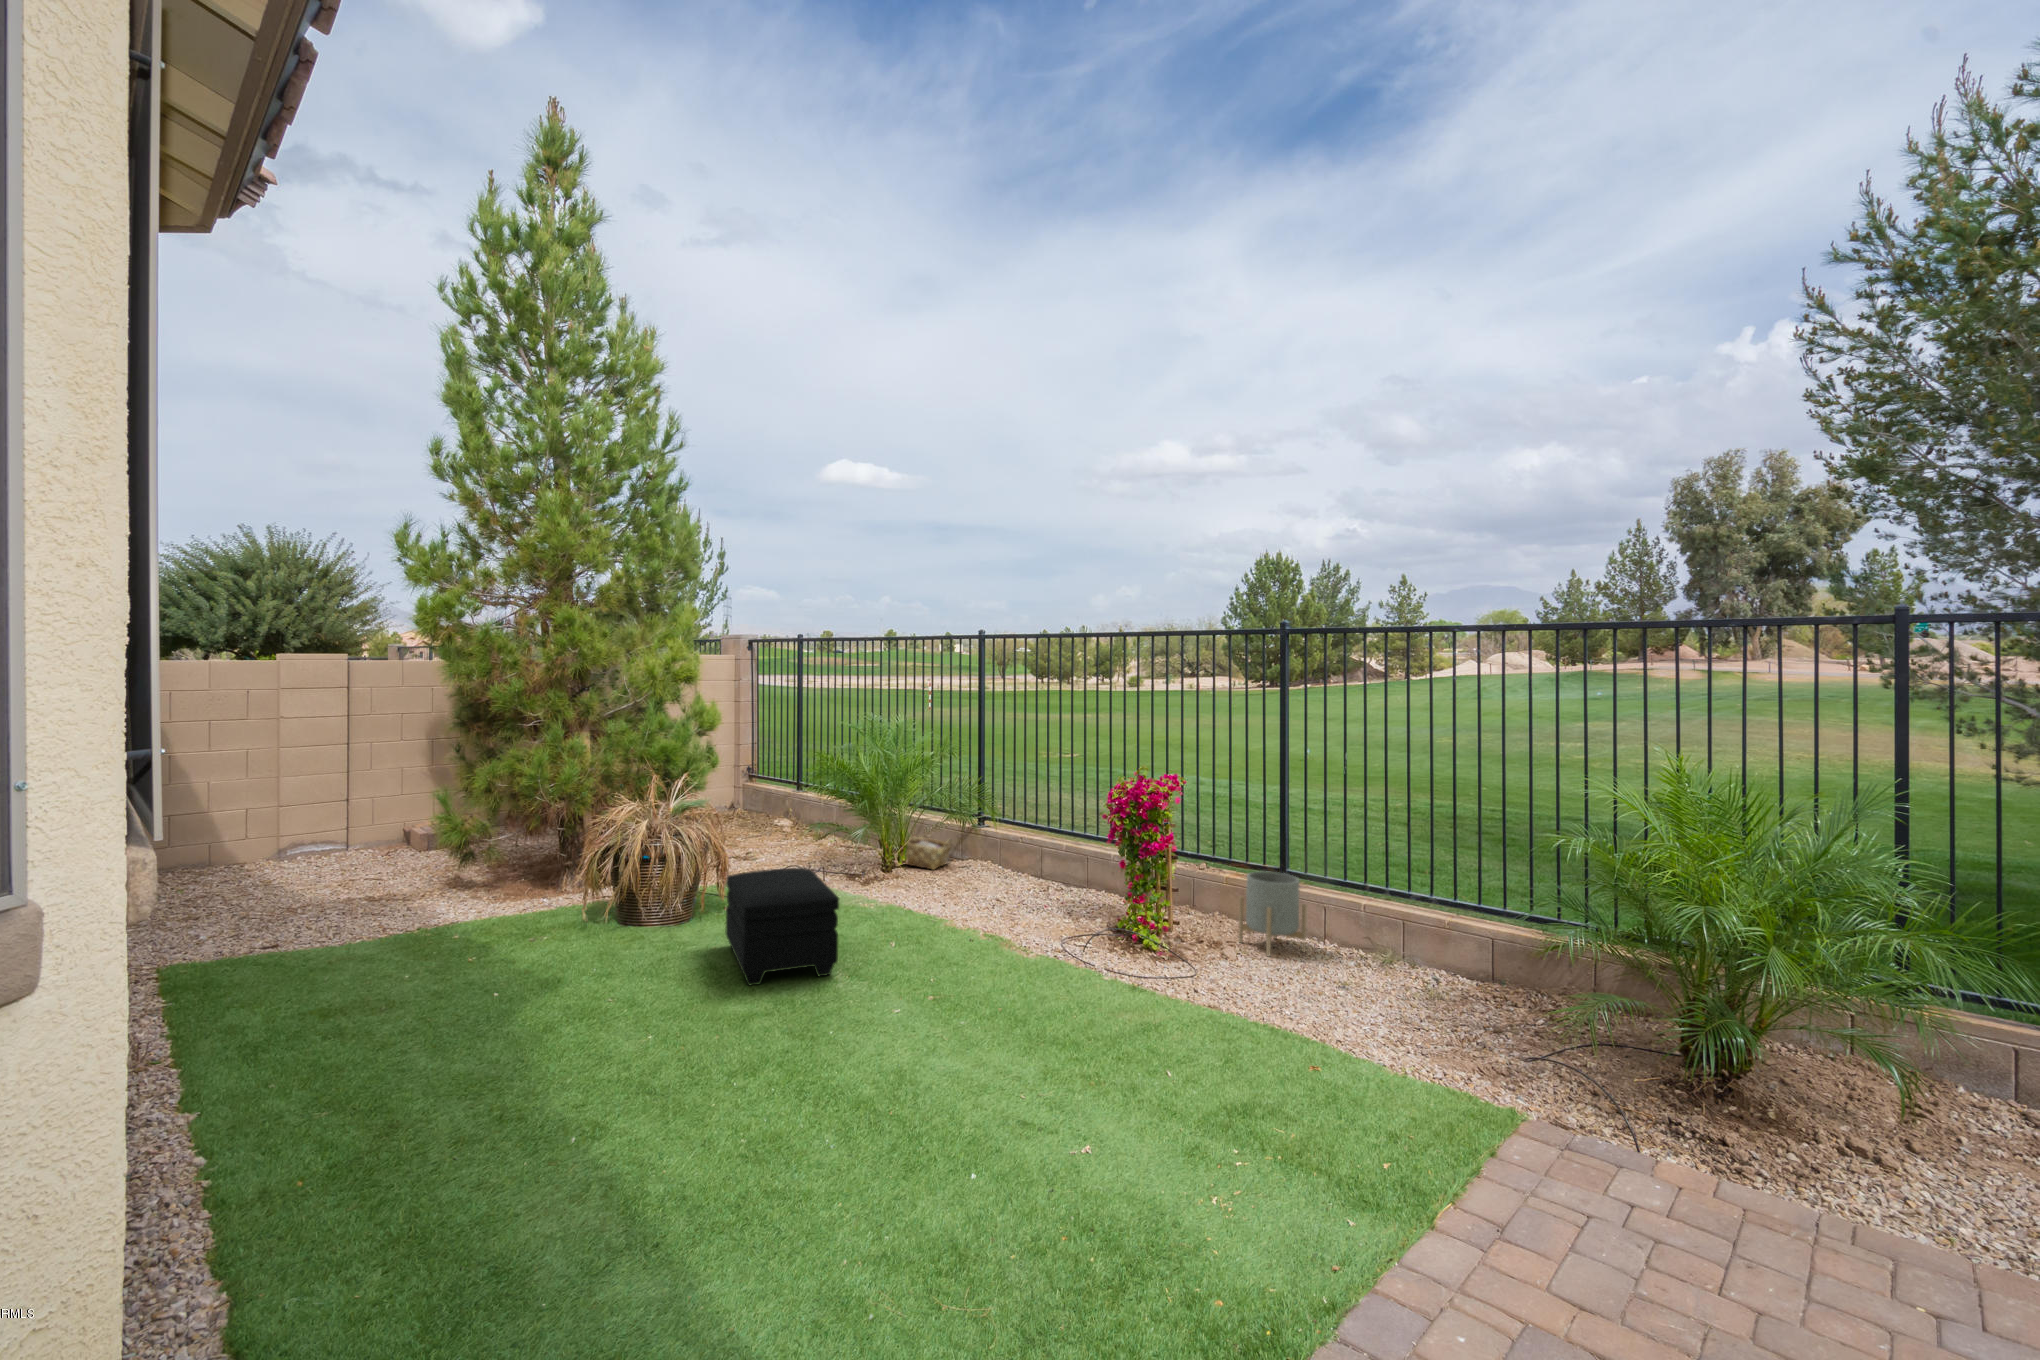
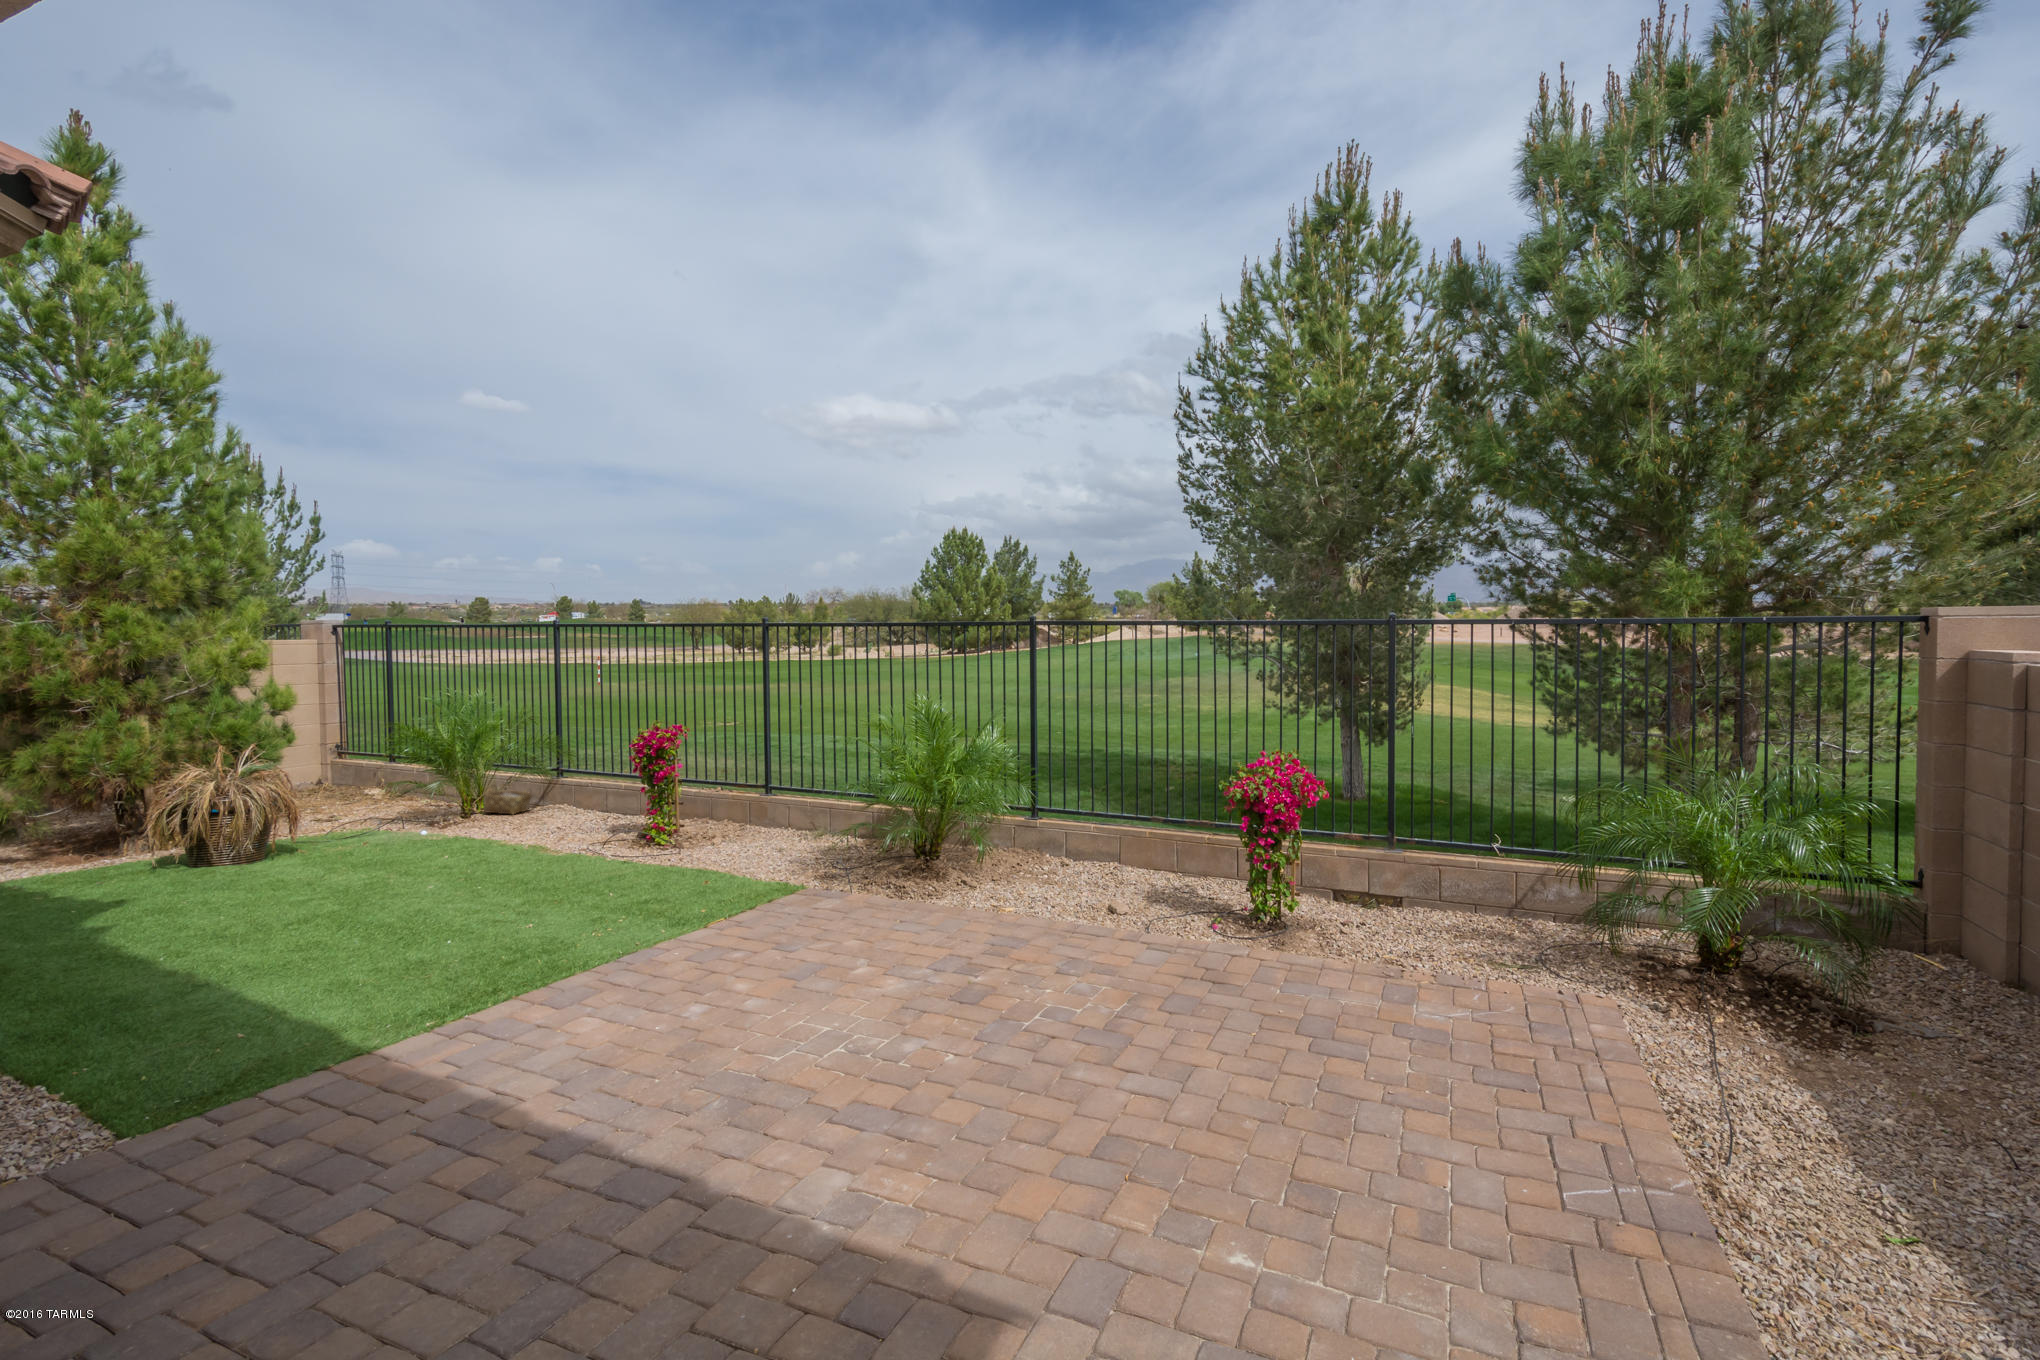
ottoman: present [725,868,839,985] -> none [291,807,388,888]
planter: present [1239,871,1307,956] -> none [729,787,773,842]

